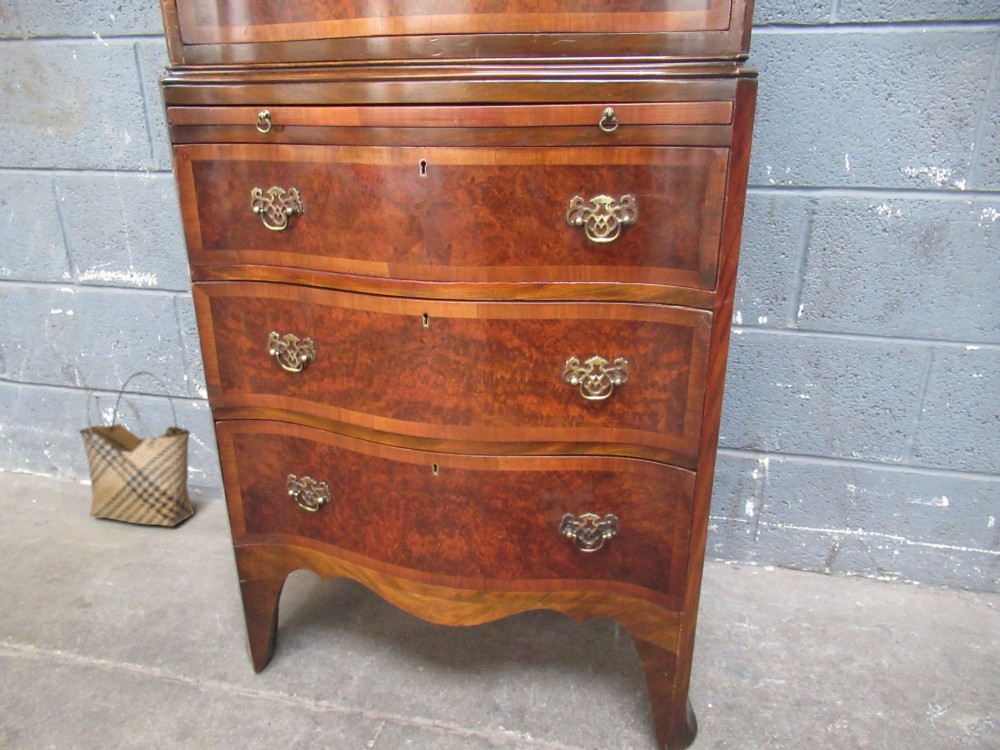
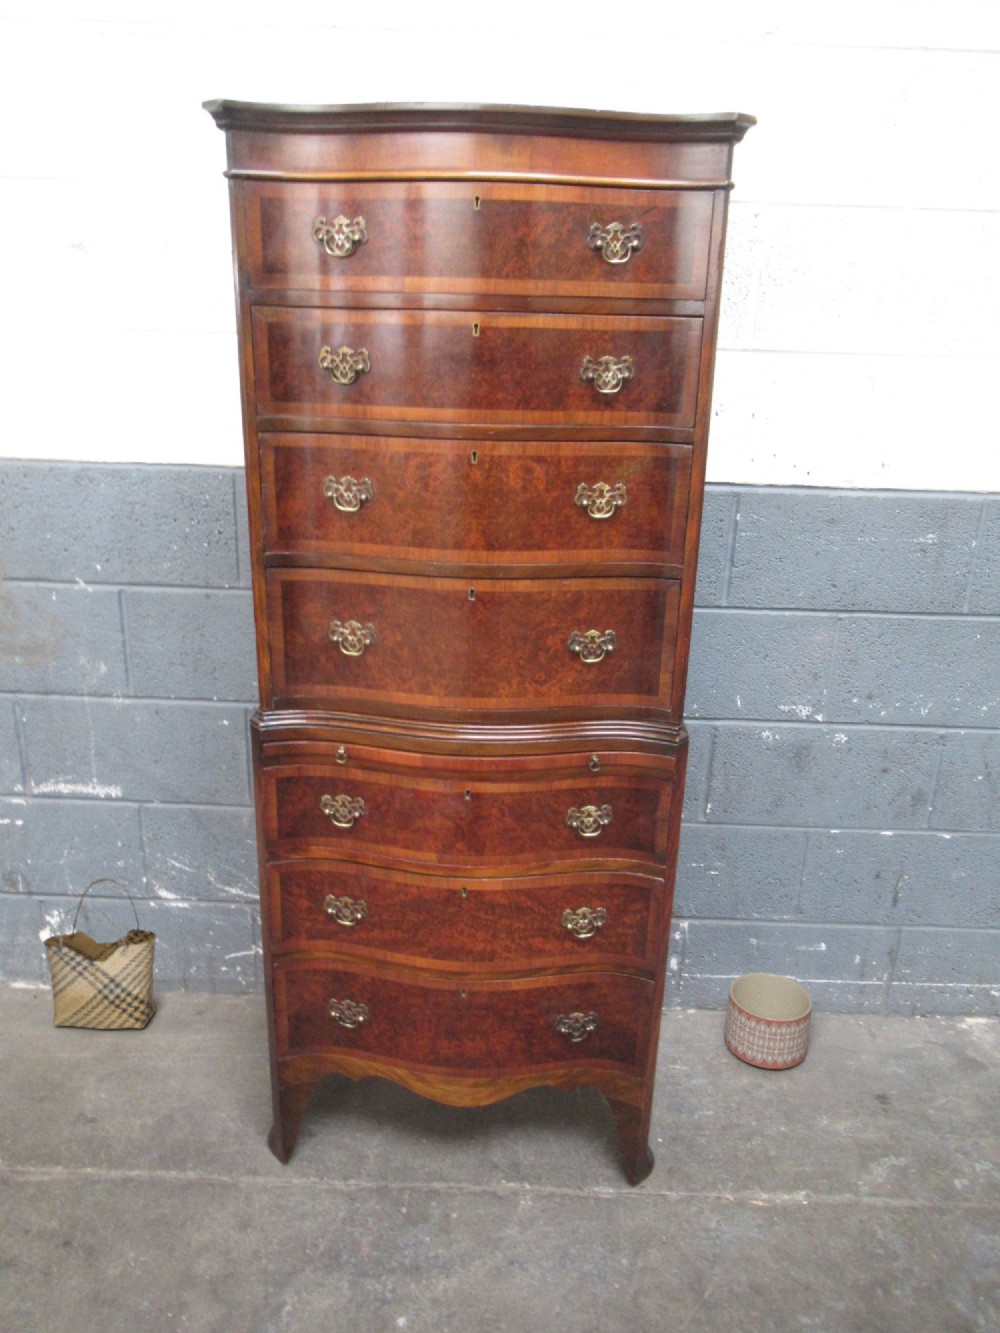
planter: none [809,523,929,639] -> present [725,972,812,1069]

